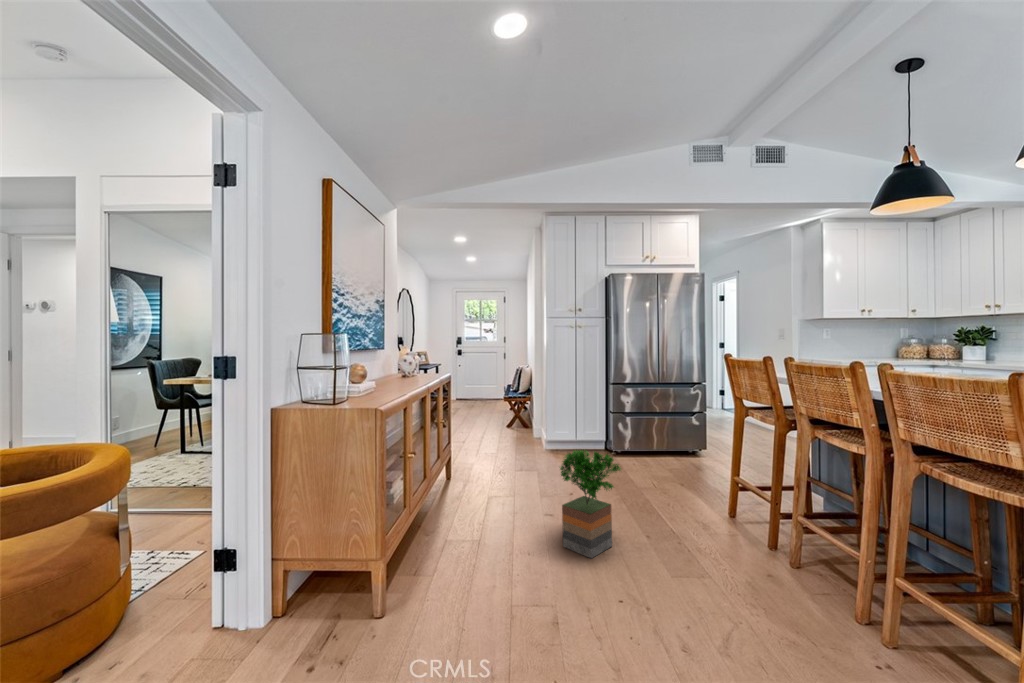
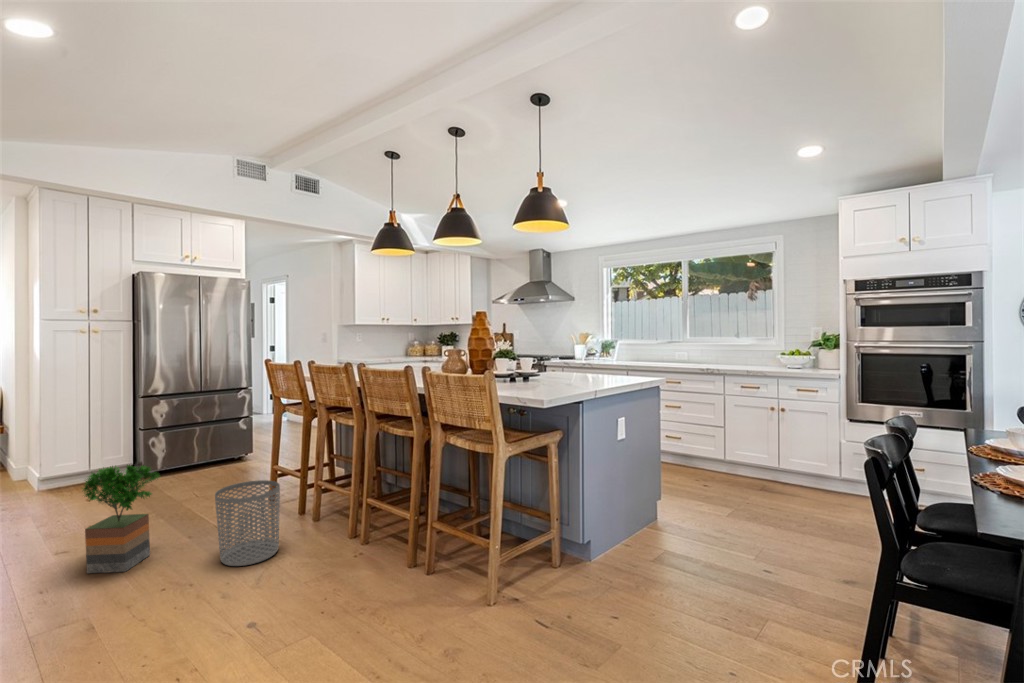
waste bin: none [673,497,751,609] -> present [215,480,280,566]

